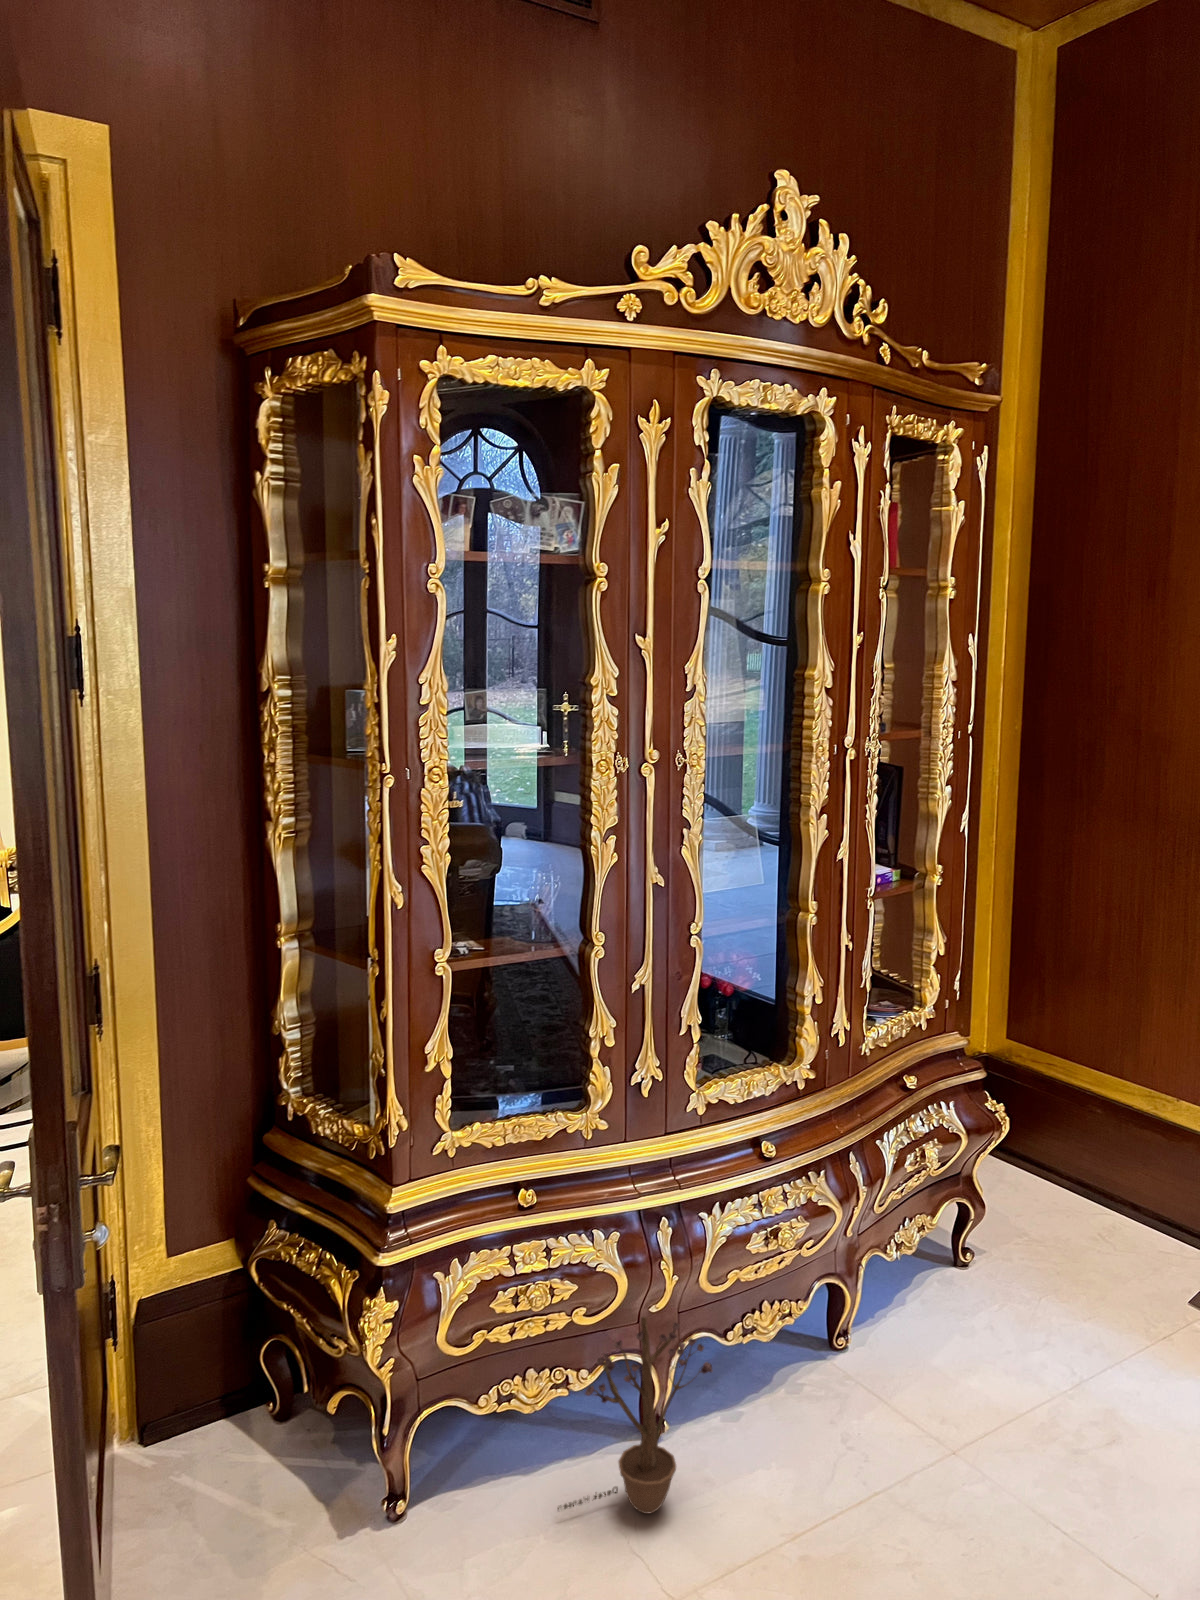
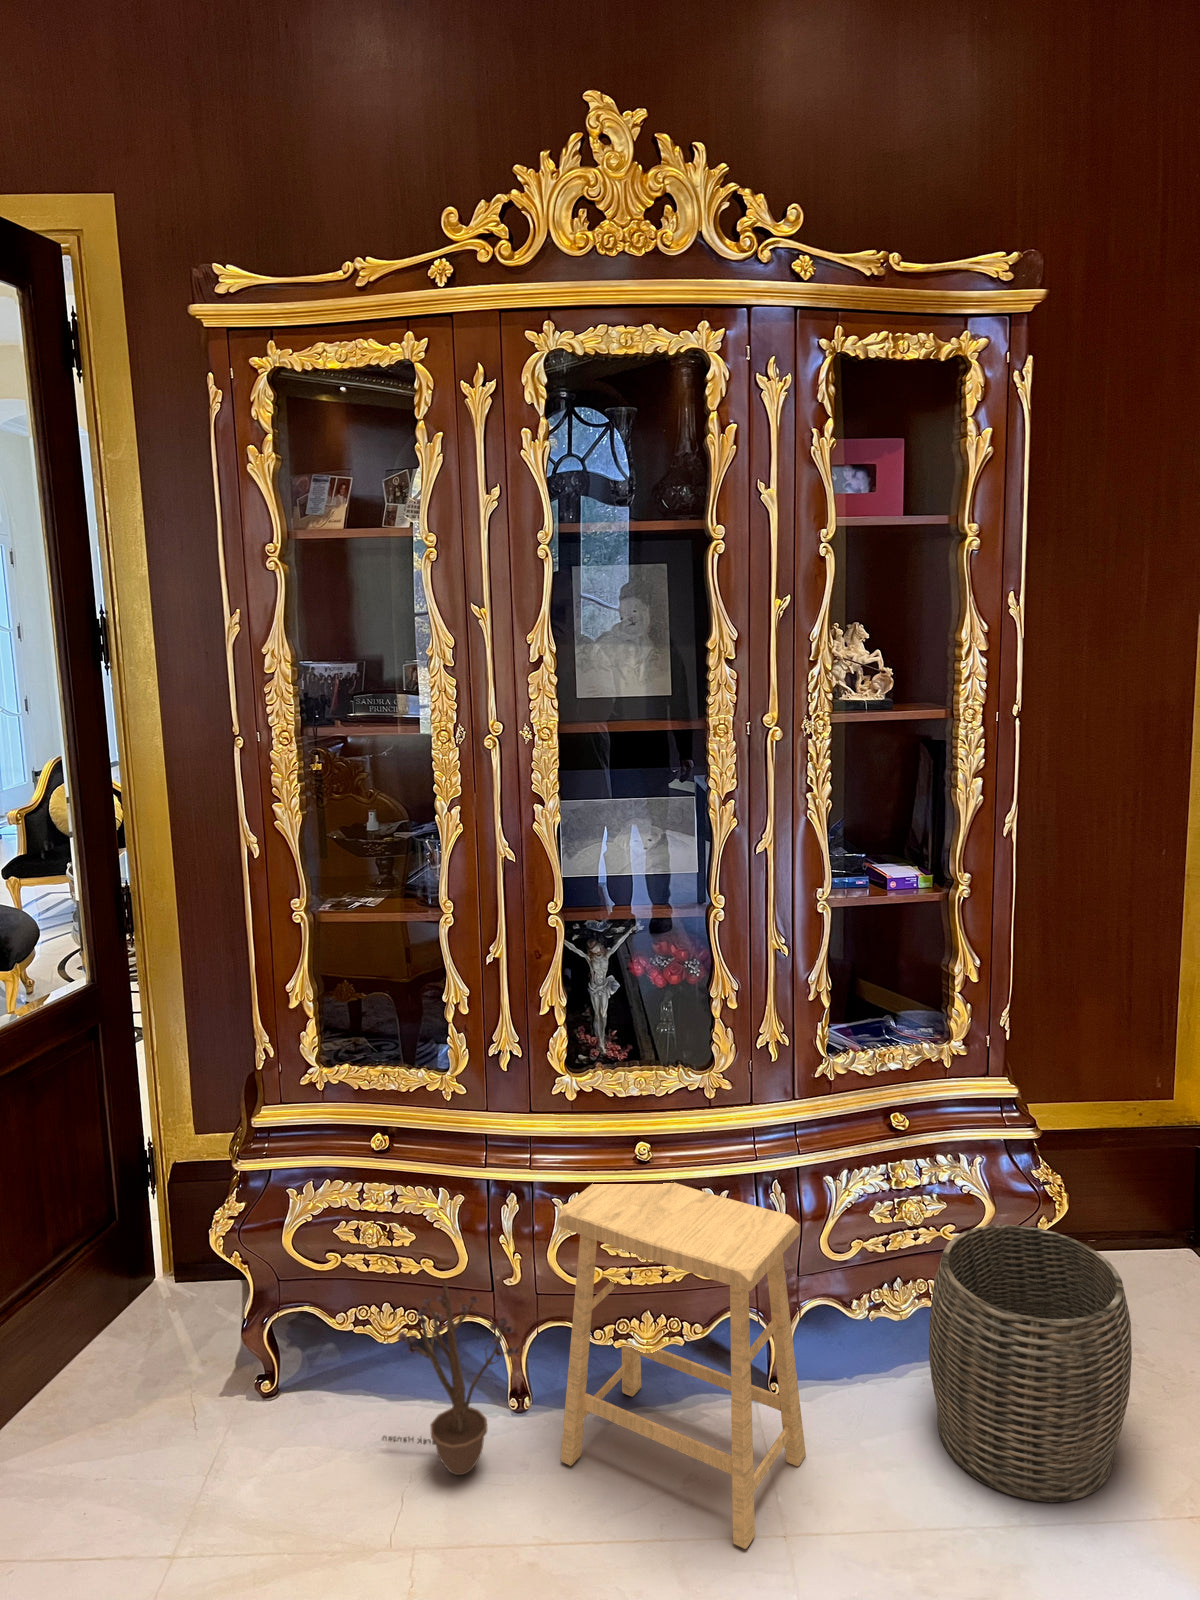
woven basket: none [946,1152,1108,1363] -> present [929,1225,1132,1502]
footstool: none [716,1171,936,1473] -> present [558,1183,806,1549]

